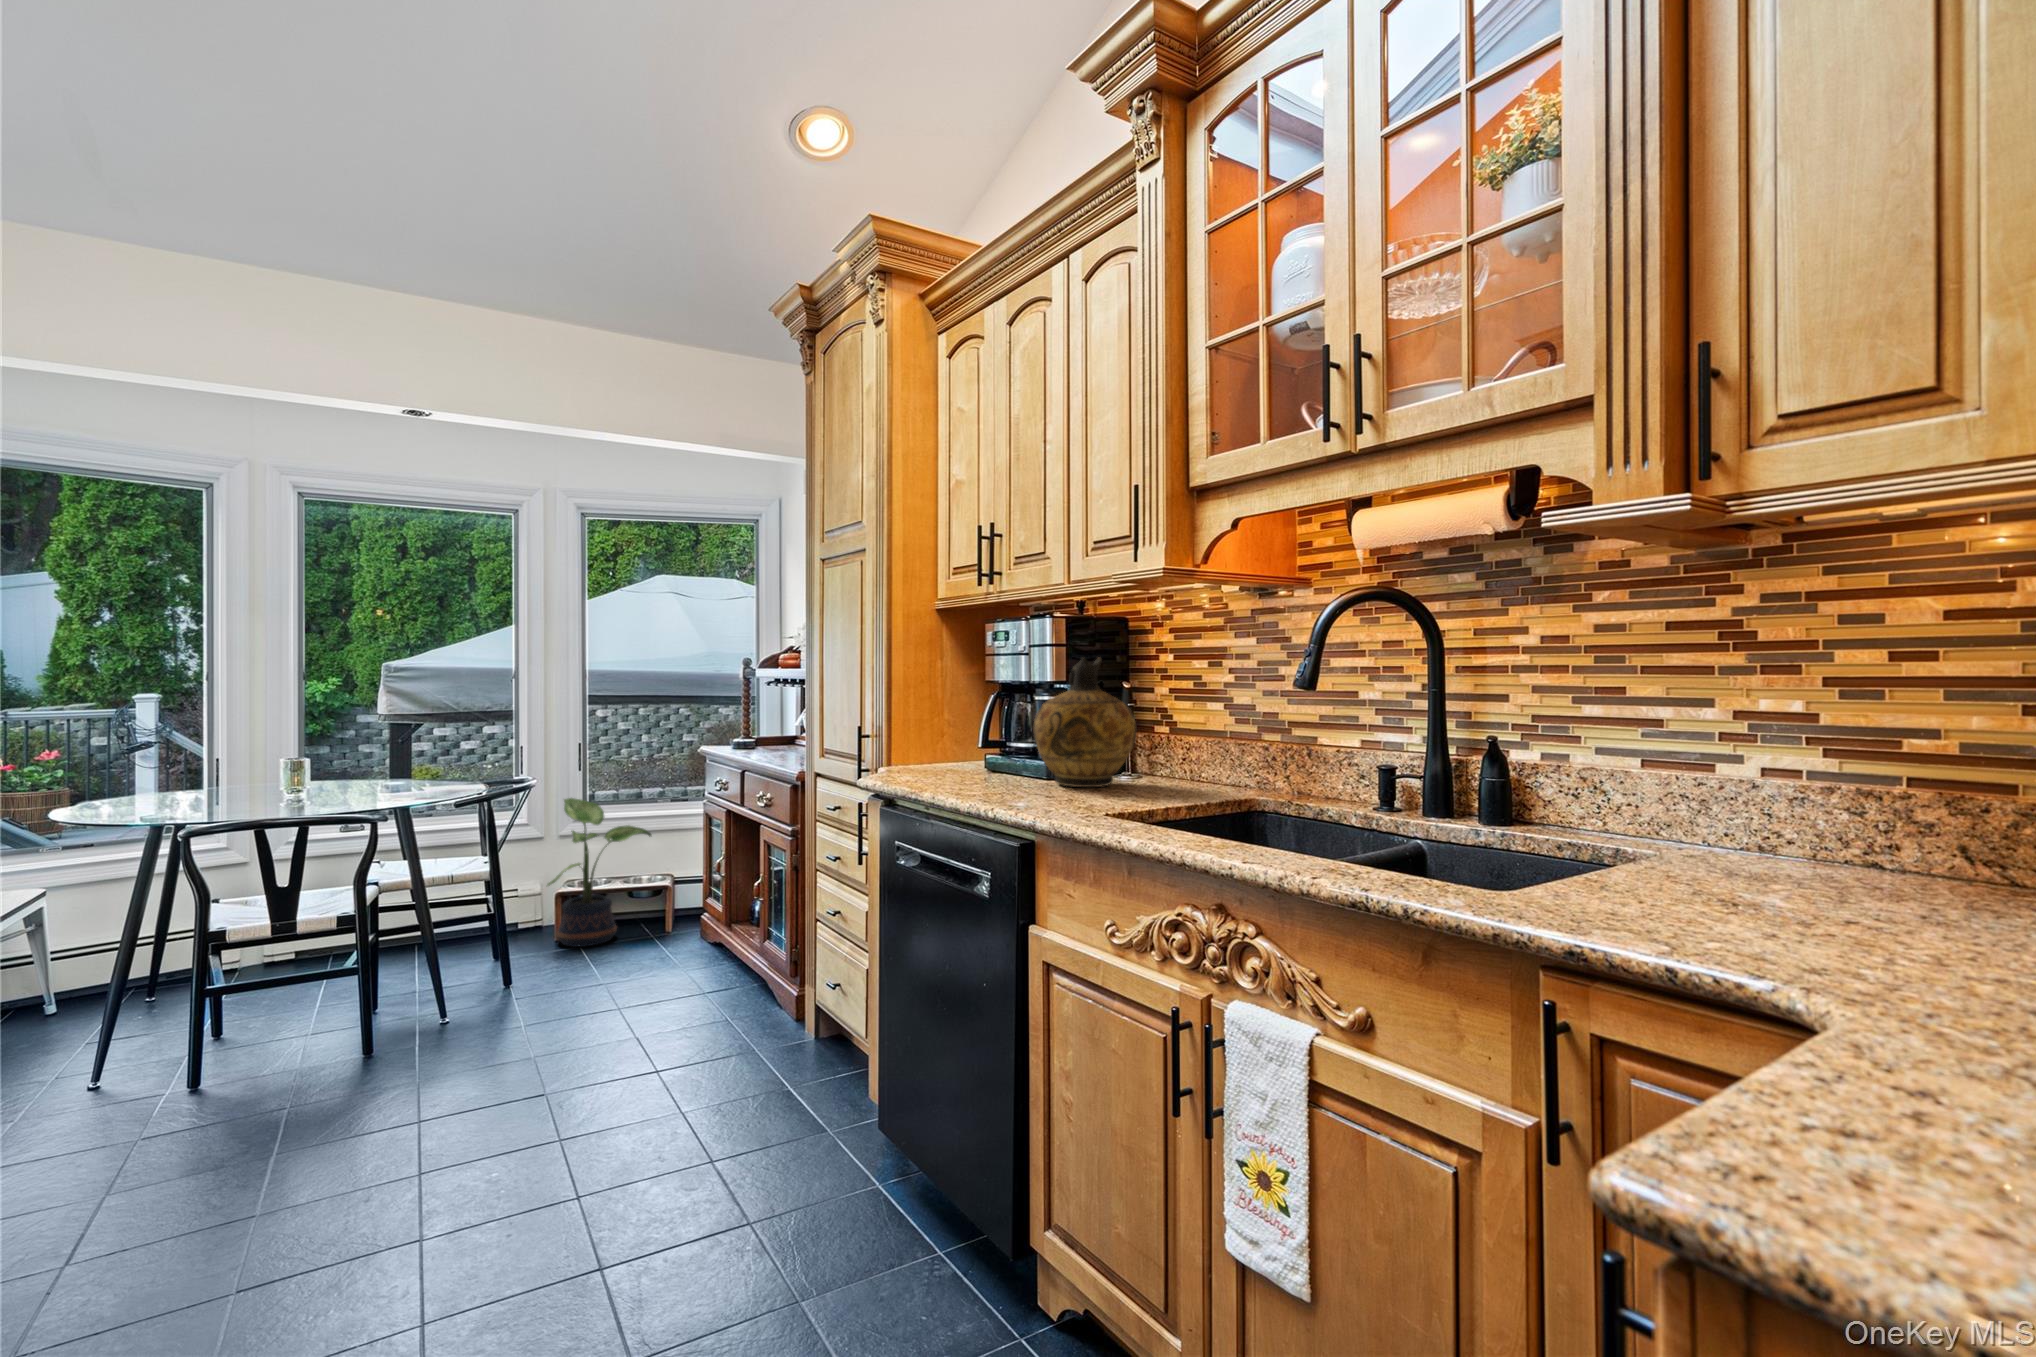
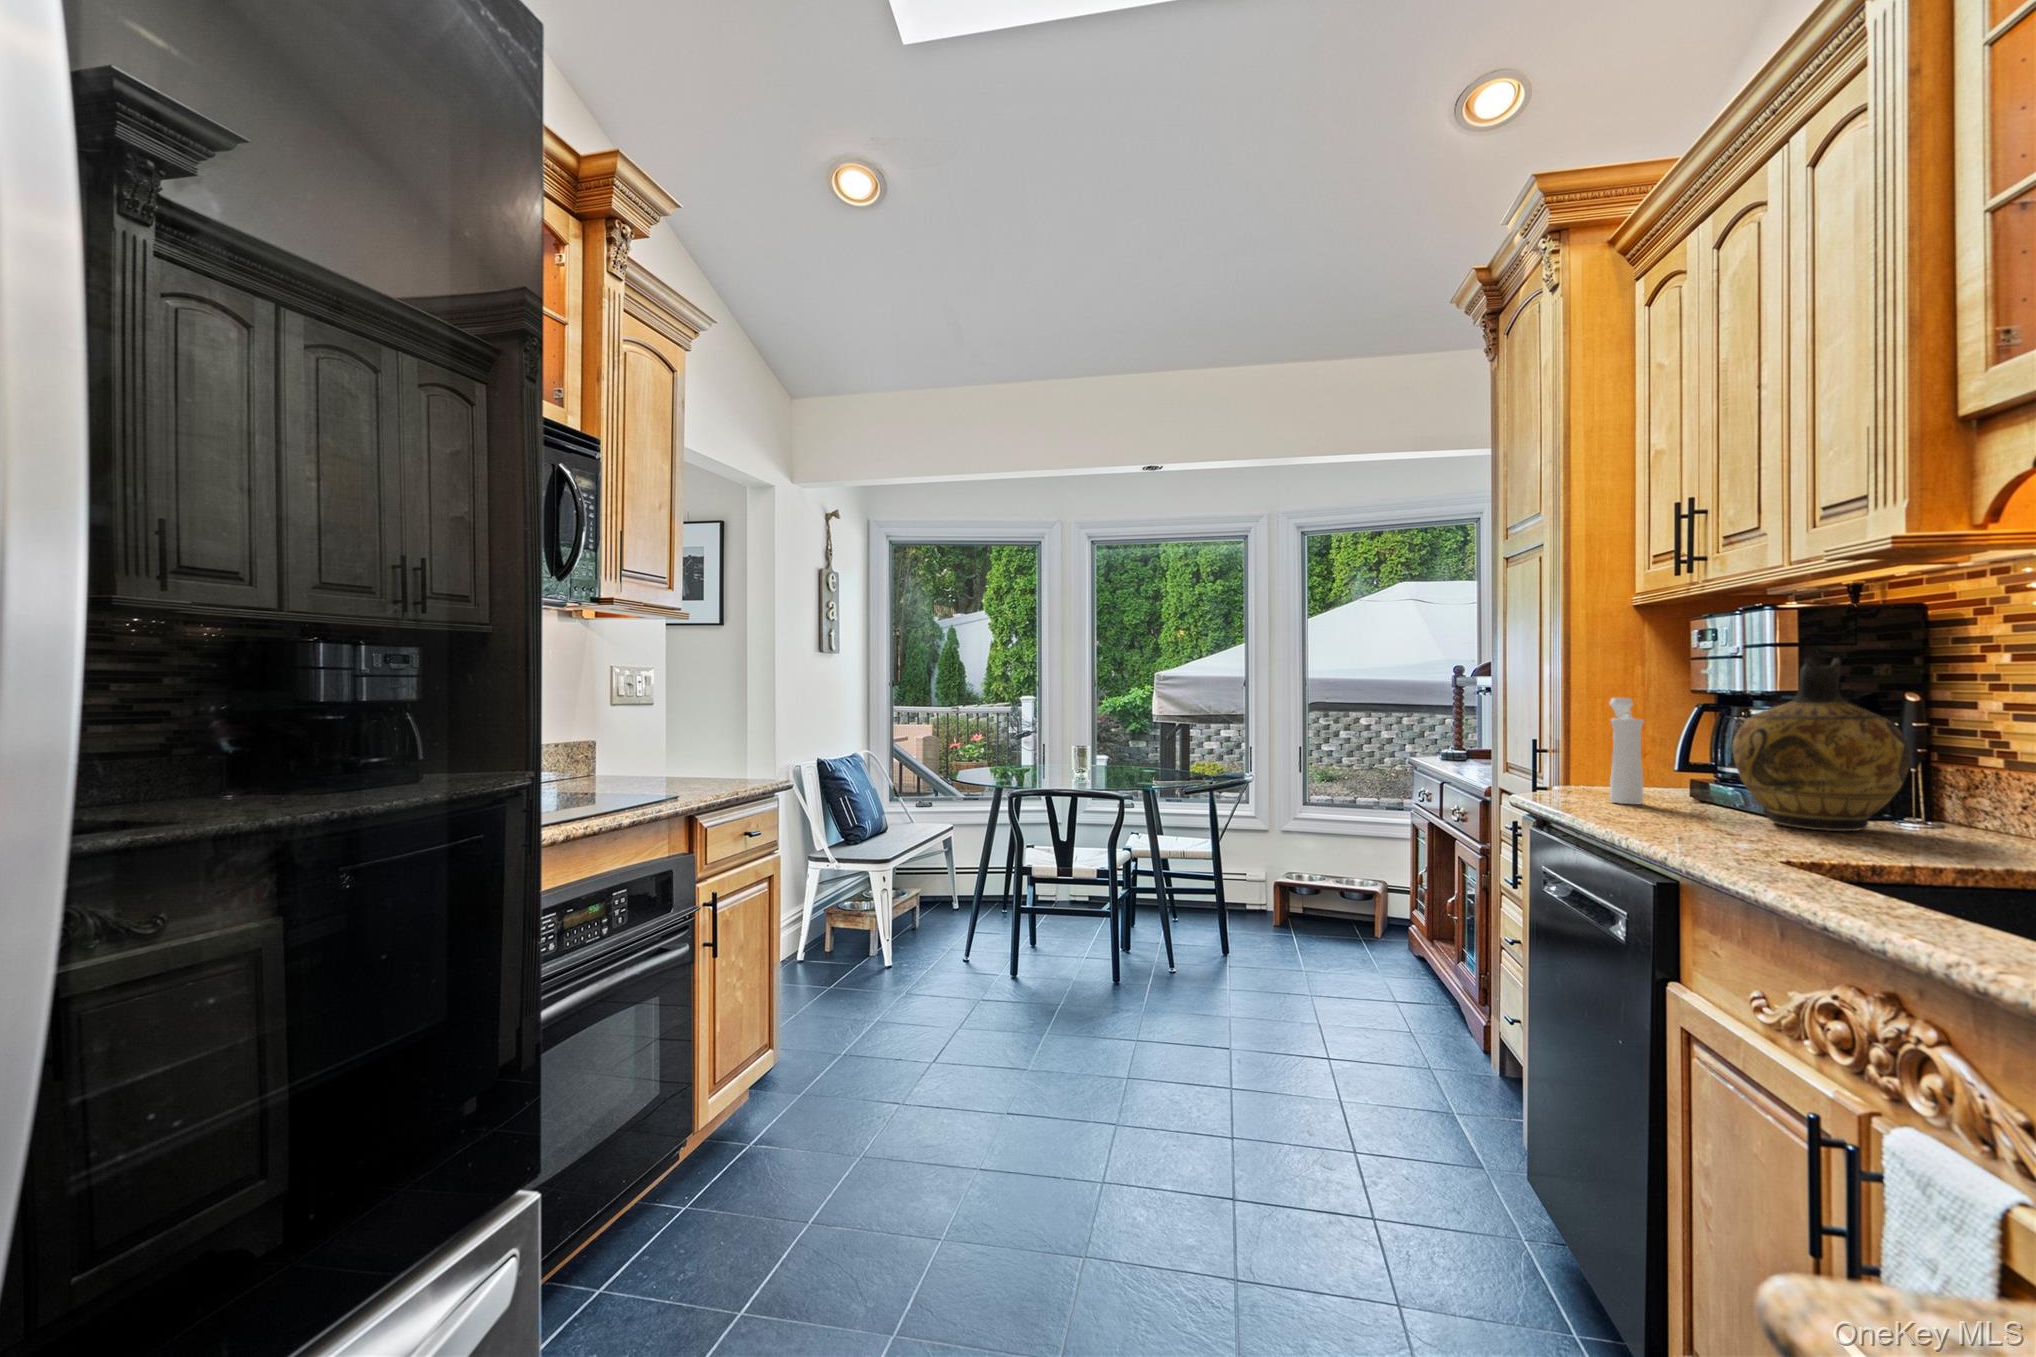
pepper mill: none [933,688,965,779] -> present [1610,698,1644,804]
potted plant: present [548,798,651,947] -> none [1264,796,1360,935]

